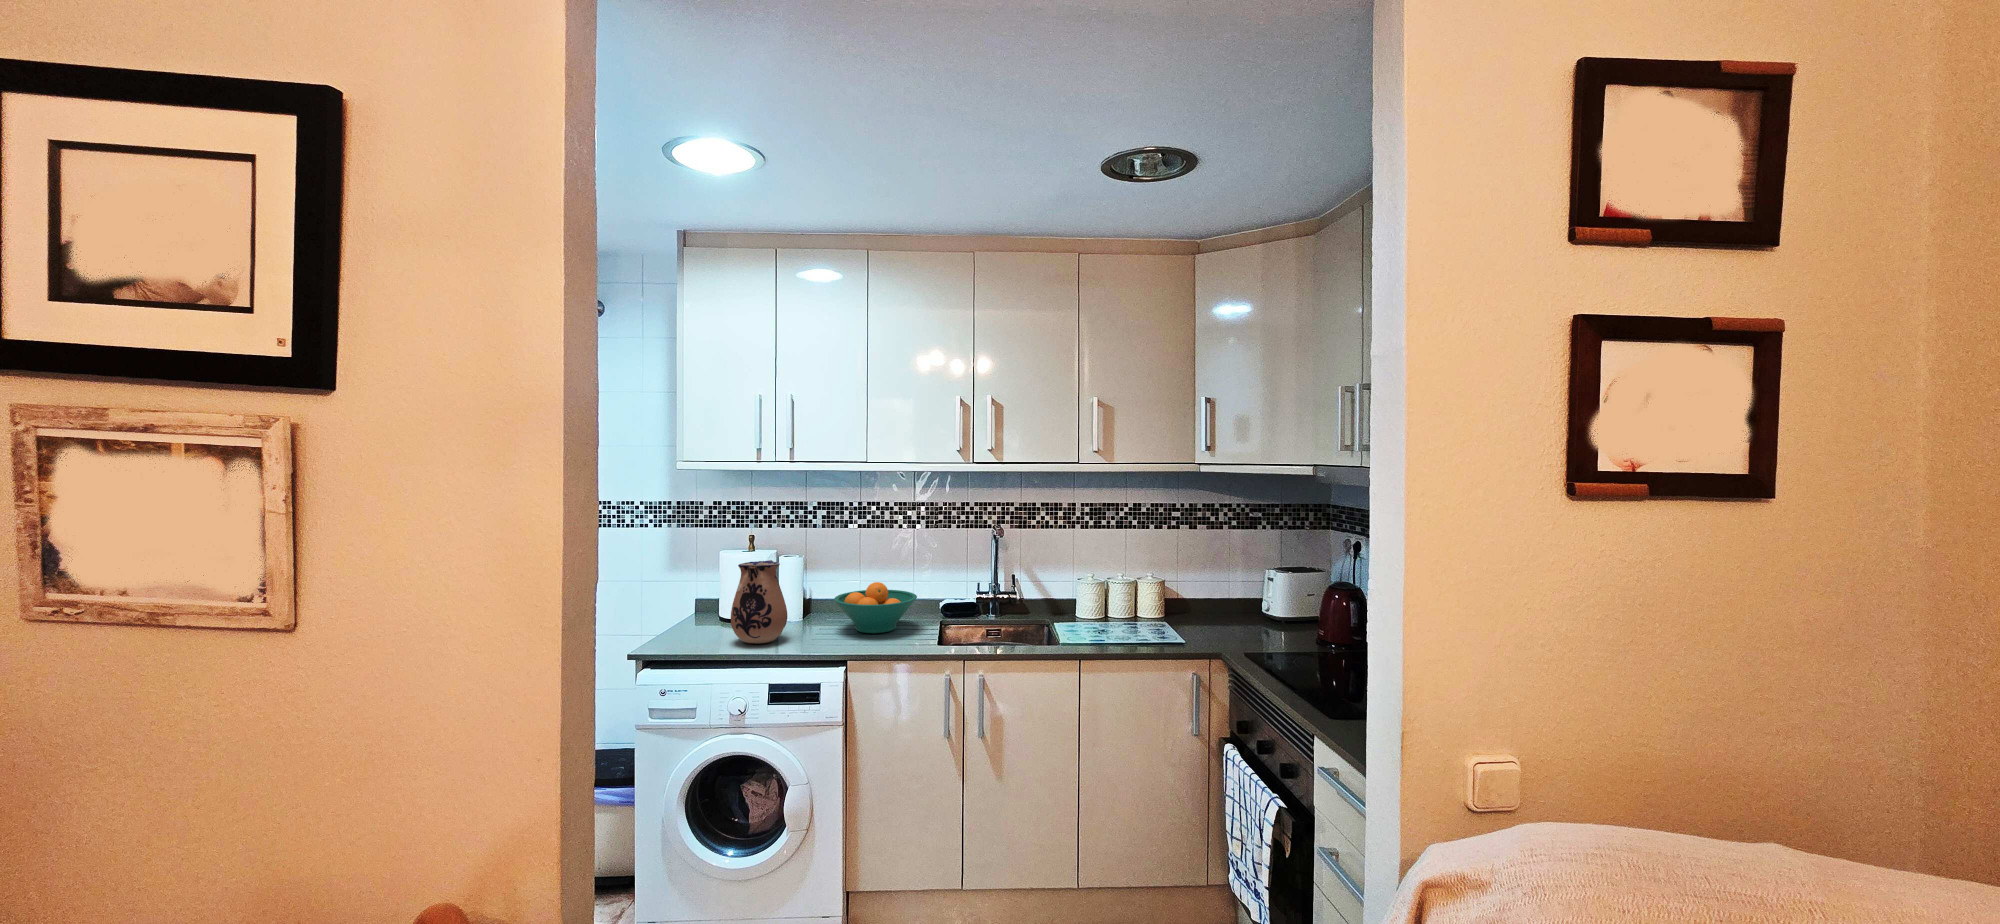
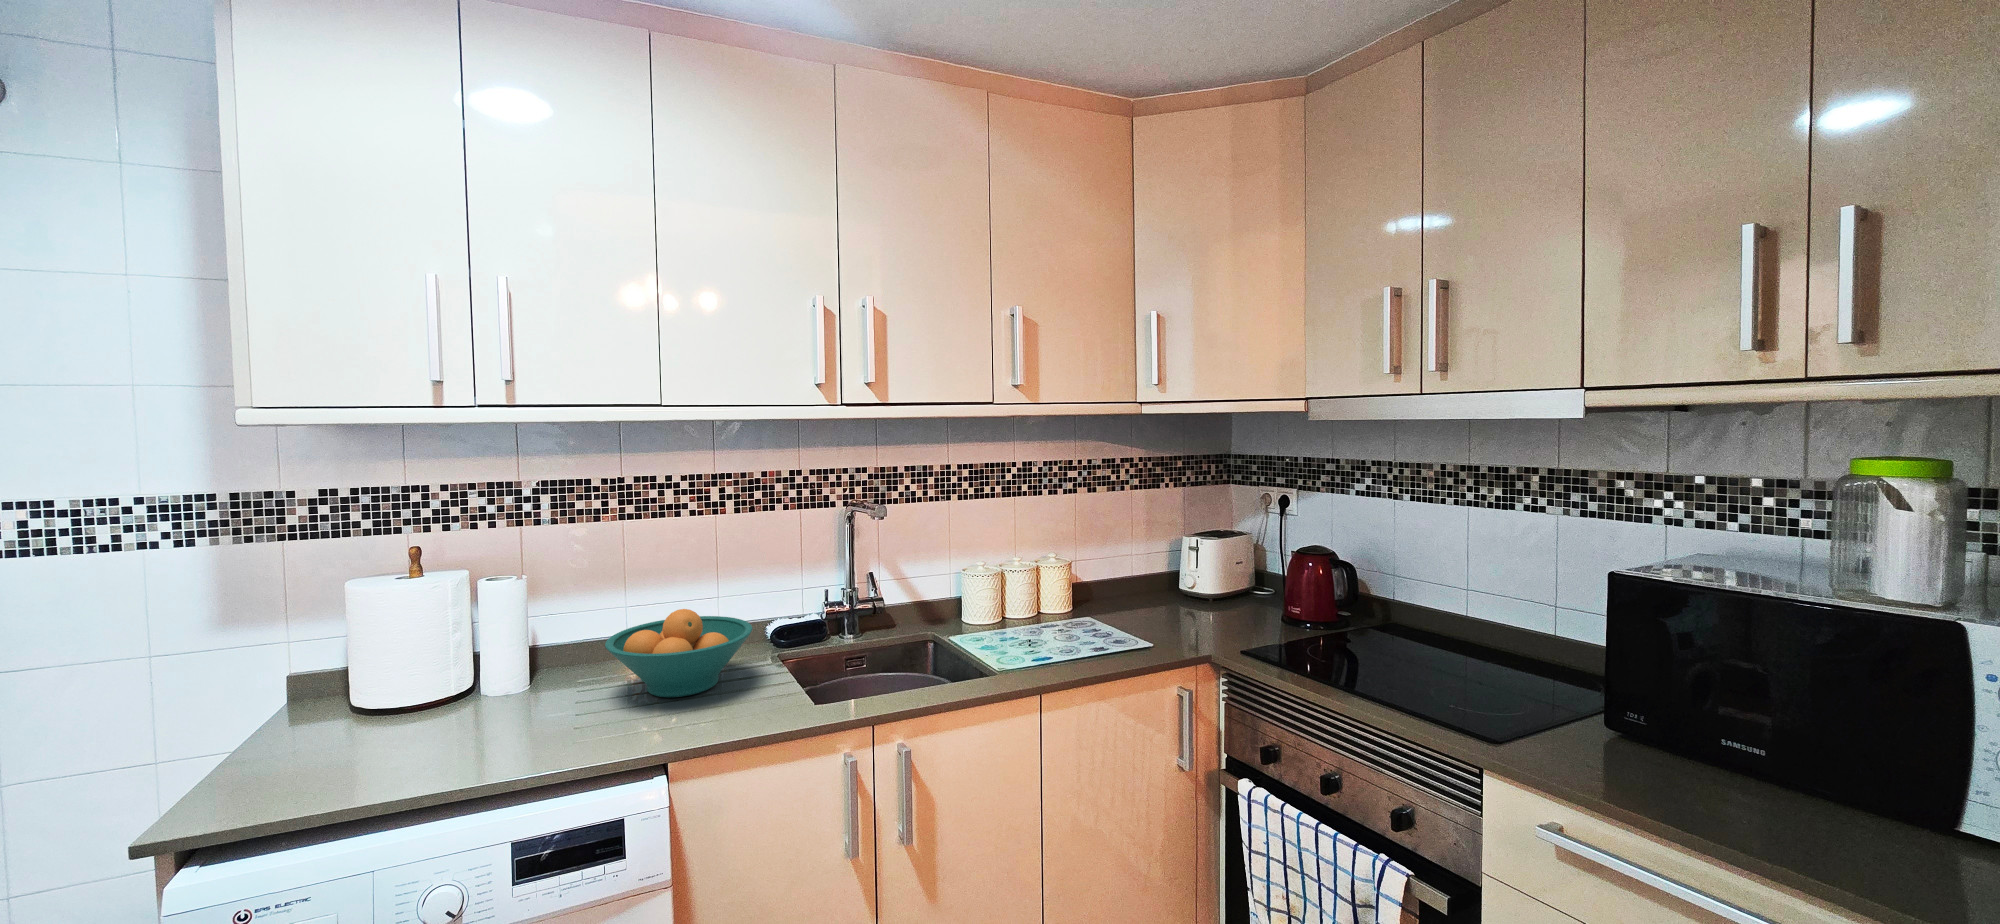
ceramic pitcher: present [731,560,787,644] -> none [396,593,521,758]

